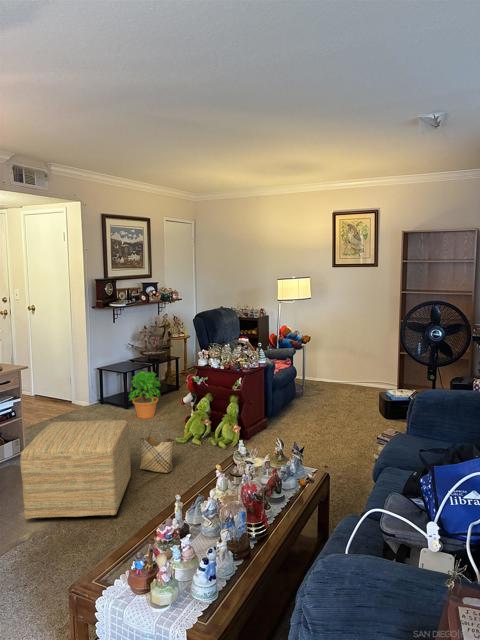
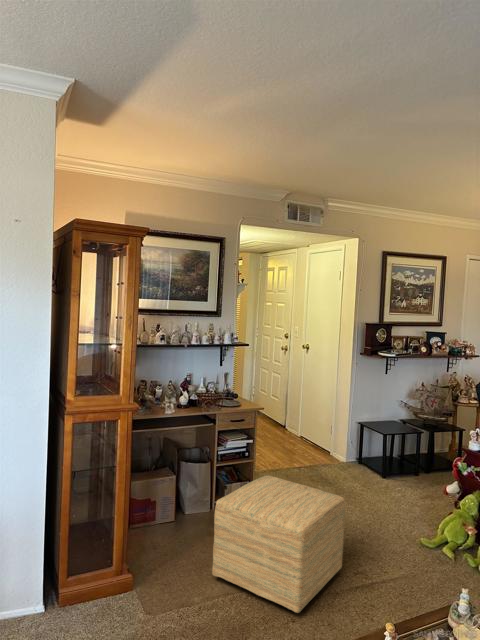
potted plant: present [130,371,160,419] -> none [382,437,427,498]
woven basket: present [140,420,174,473] -> none [359,507,405,582]

